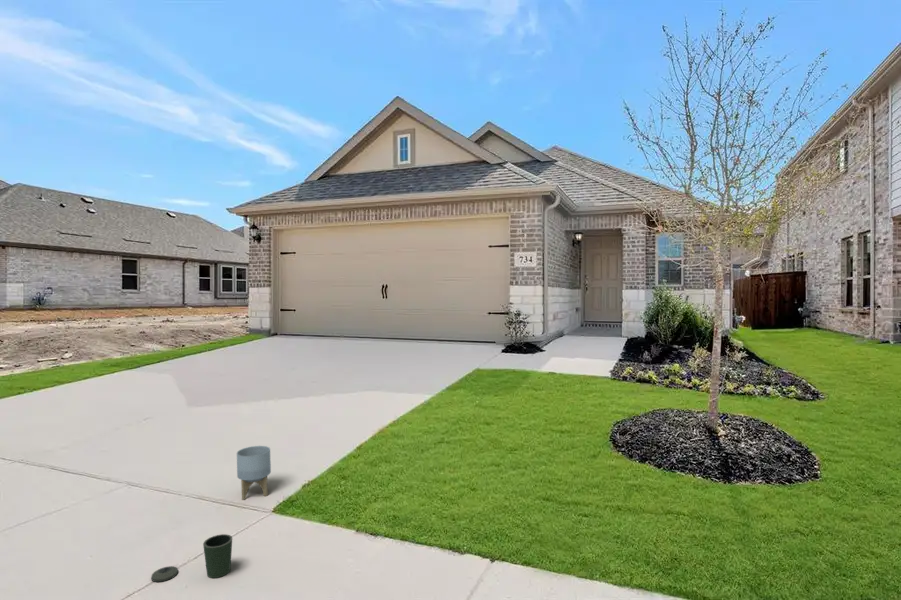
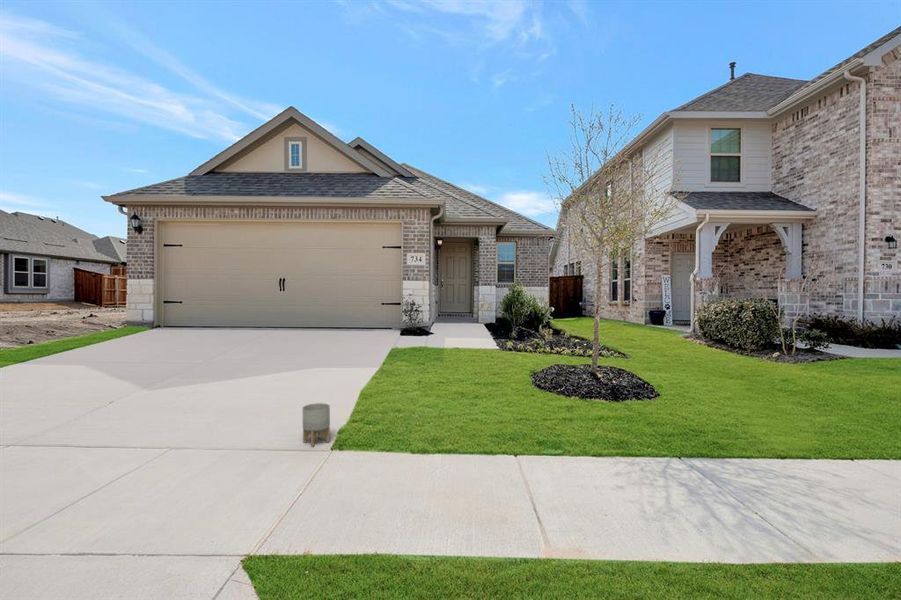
trash can: present [151,534,232,582] -> none [308,459,369,500]

